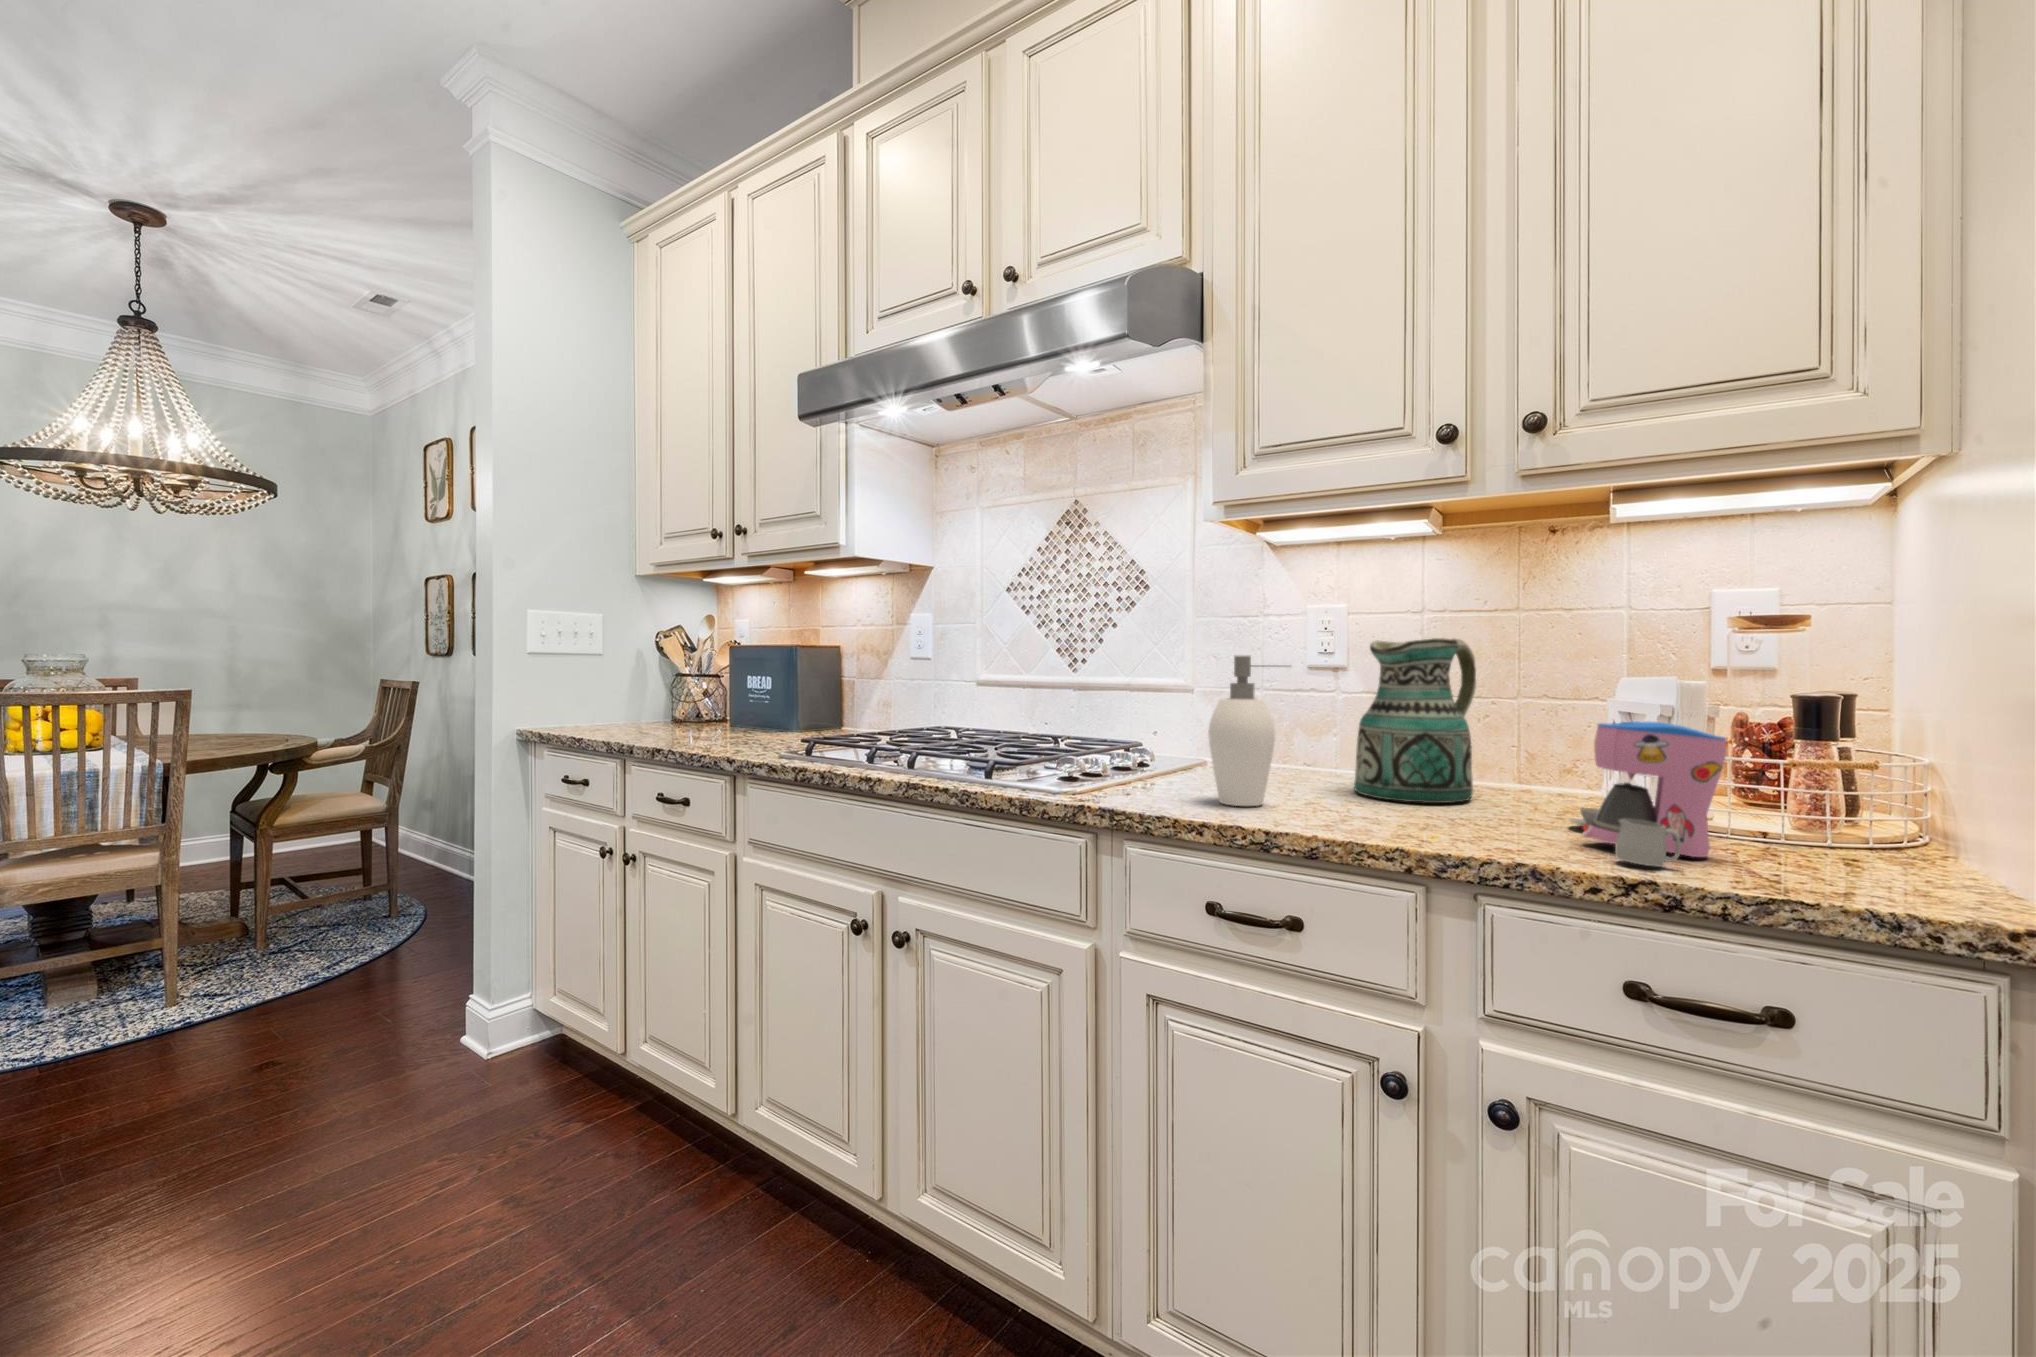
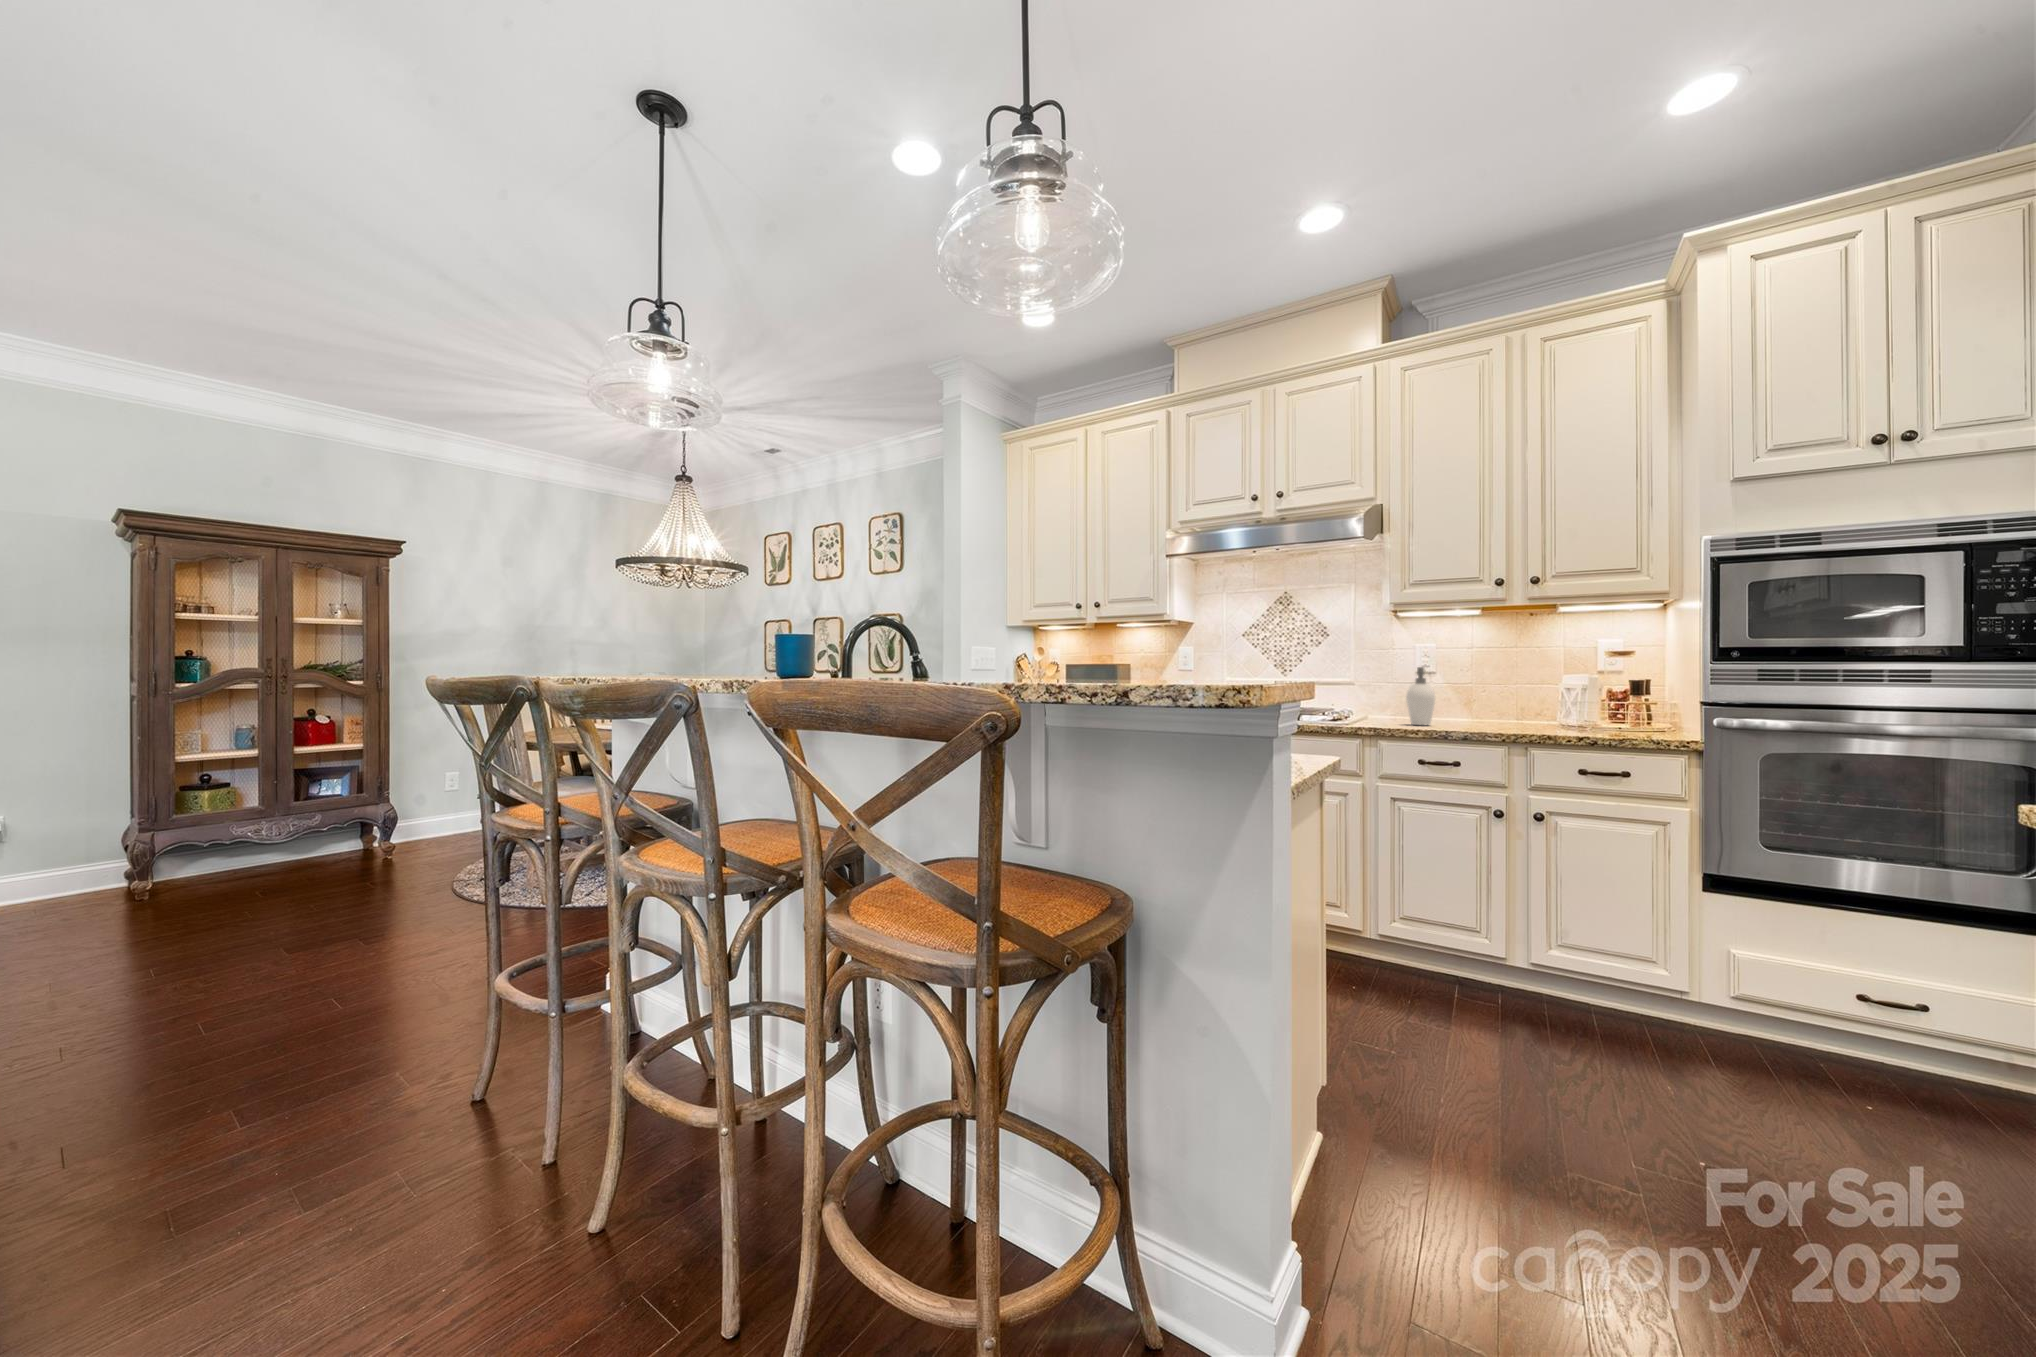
ceramic pitcher: present [1354,638,1476,803] -> none [1455,660,1507,724]
coffee maker: present [1570,721,1726,867] -> none [1551,689,1609,734]

